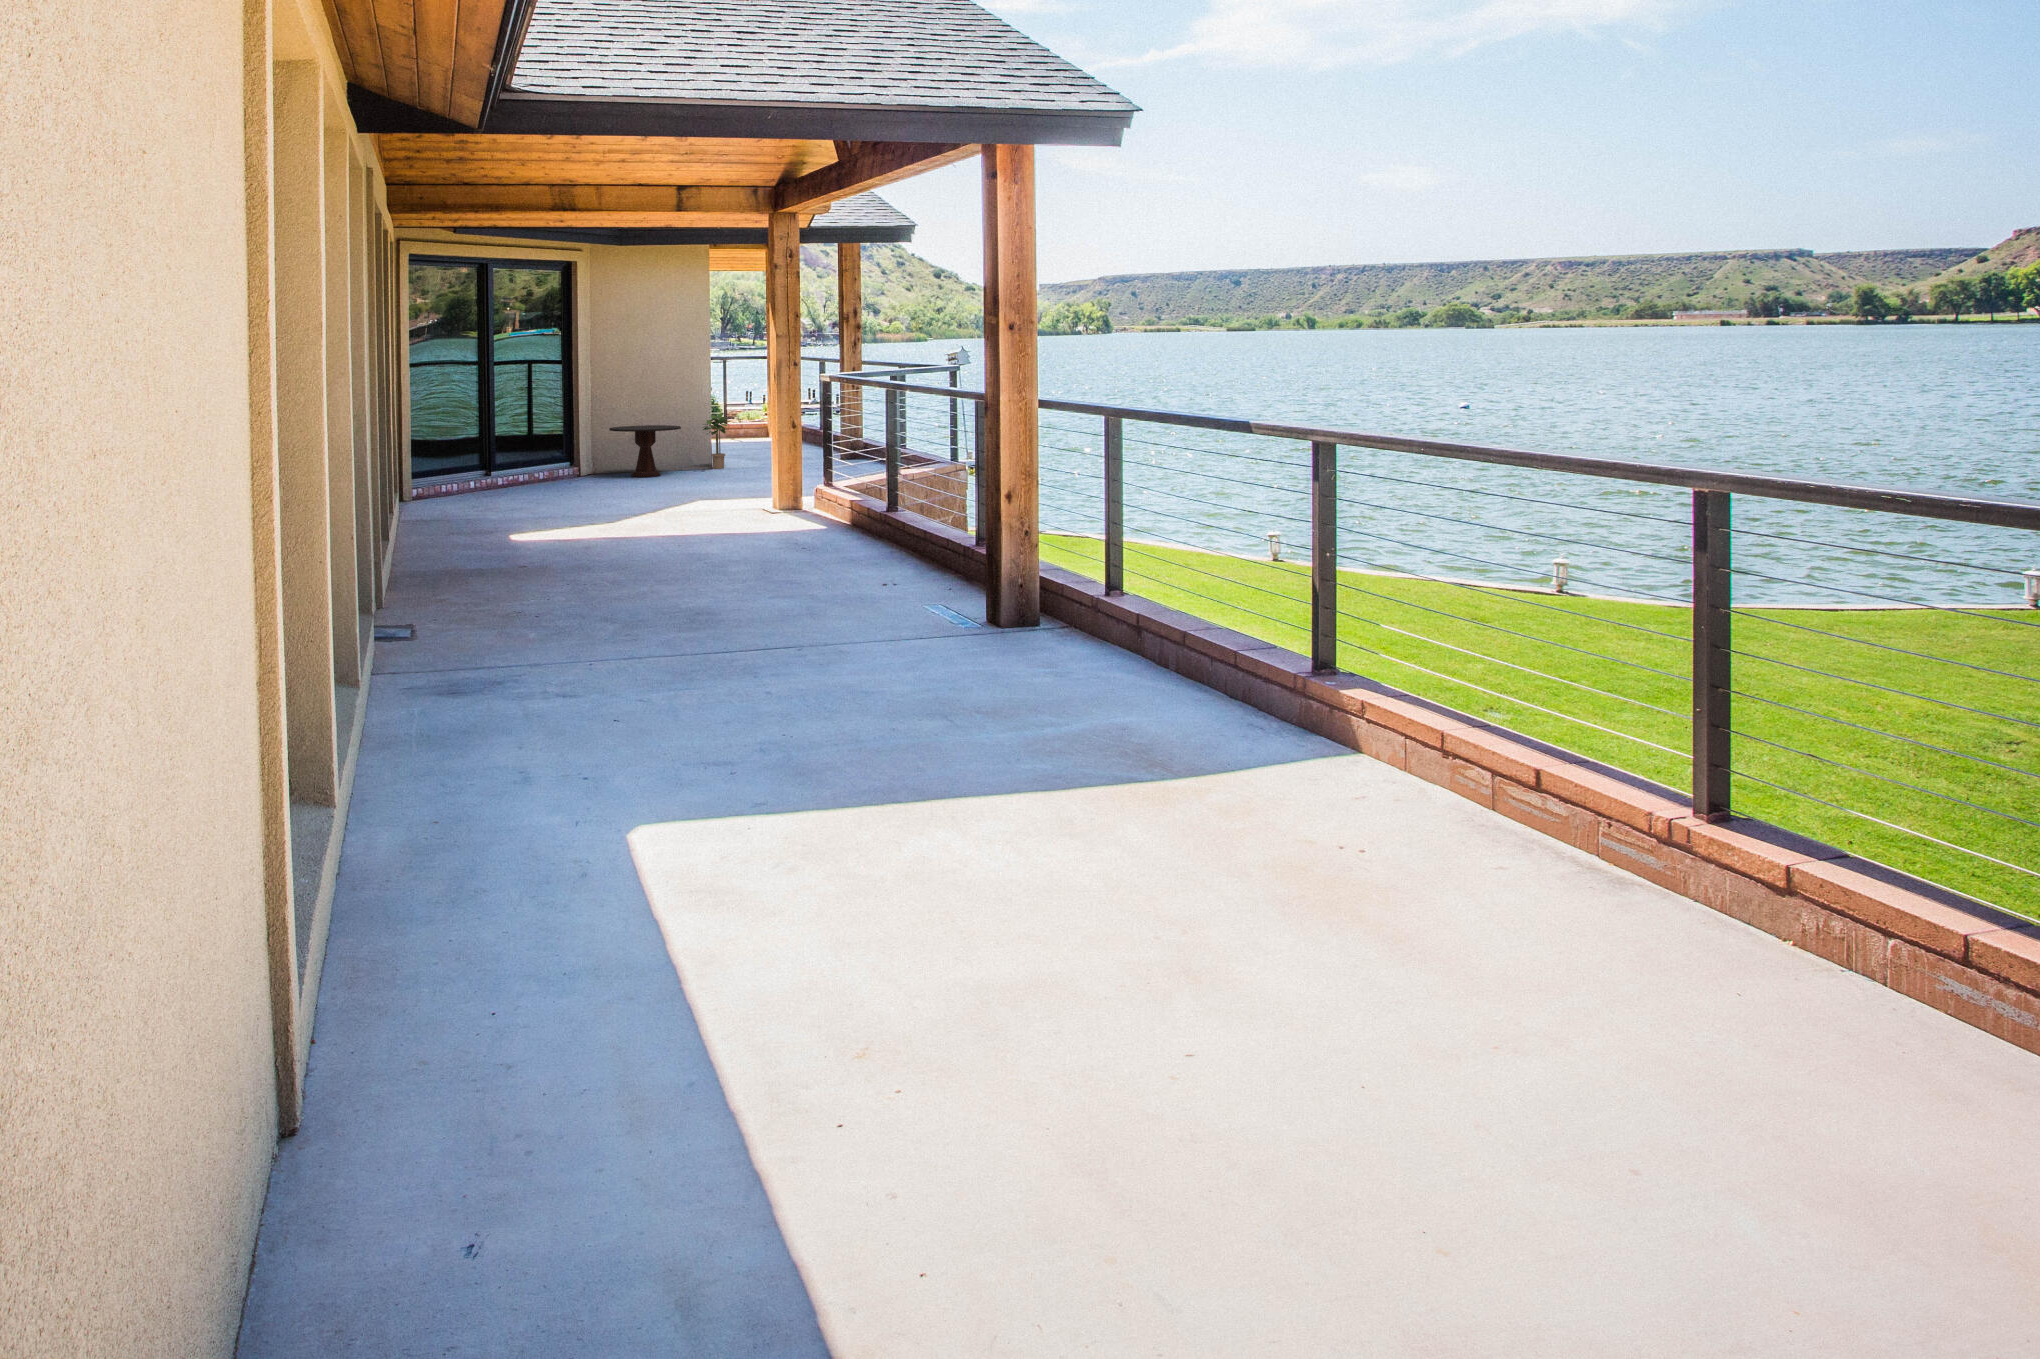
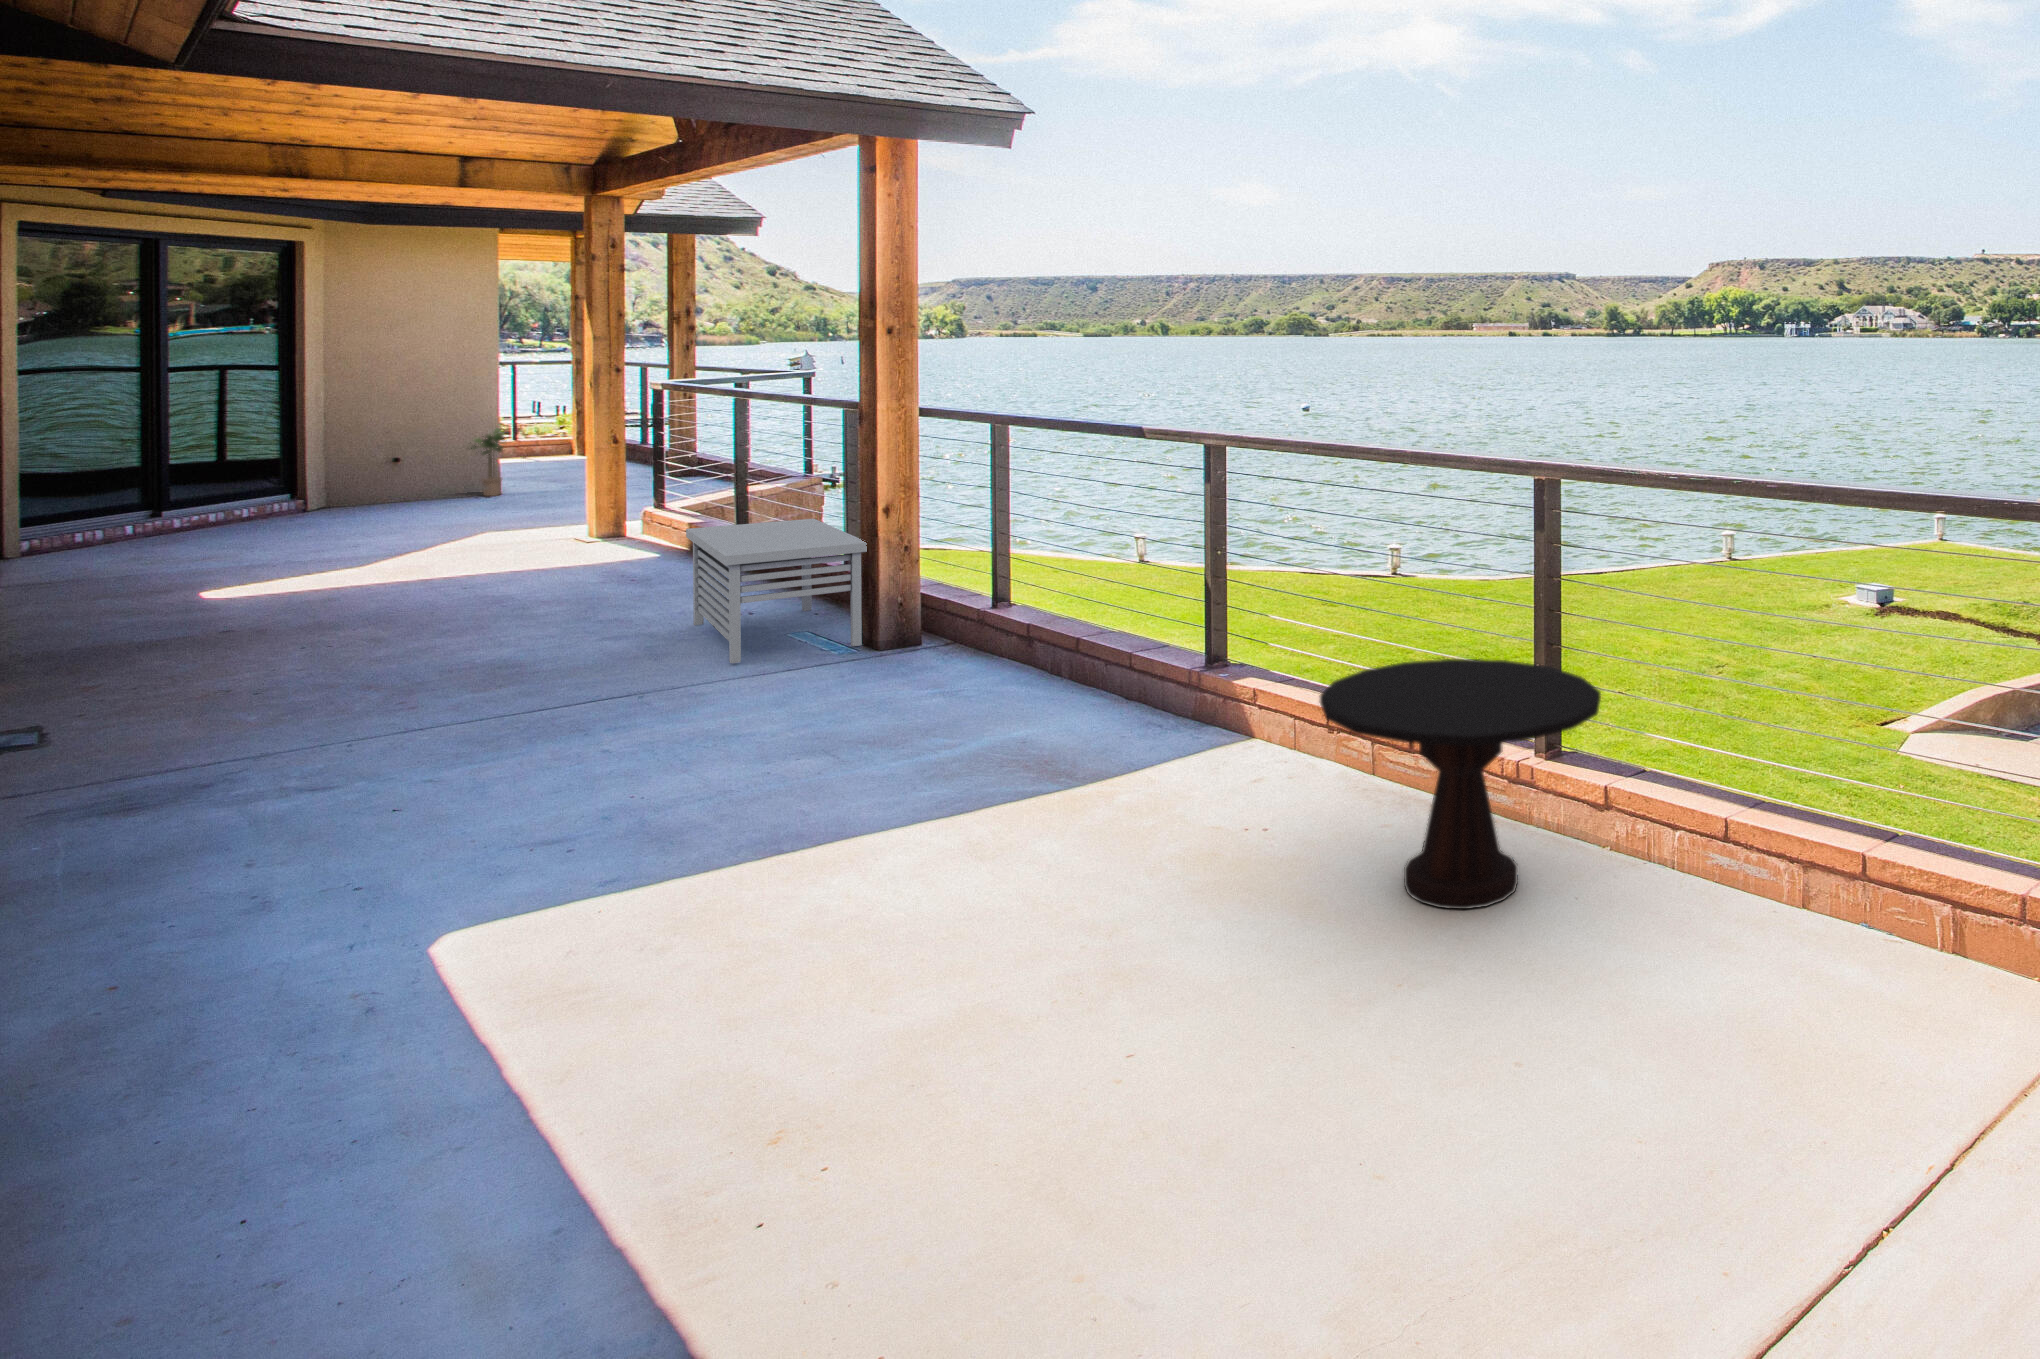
side table: present [609,425,681,477] -> present [1320,659,1601,909]
storage bench: none [853,499,995,620] -> present [686,519,867,664]

